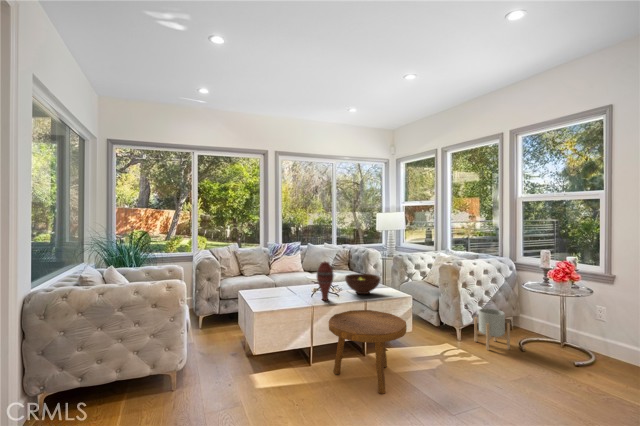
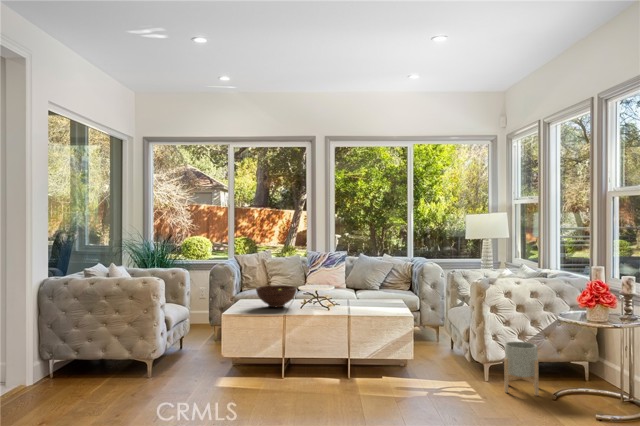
vase: present [317,261,334,300] -> none [300,269,319,312]
fruit bowl: present [345,274,380,294] -> present [256,285,297,307]
footstool: present [329,310,407,394] -> none [282,324,365,403]

